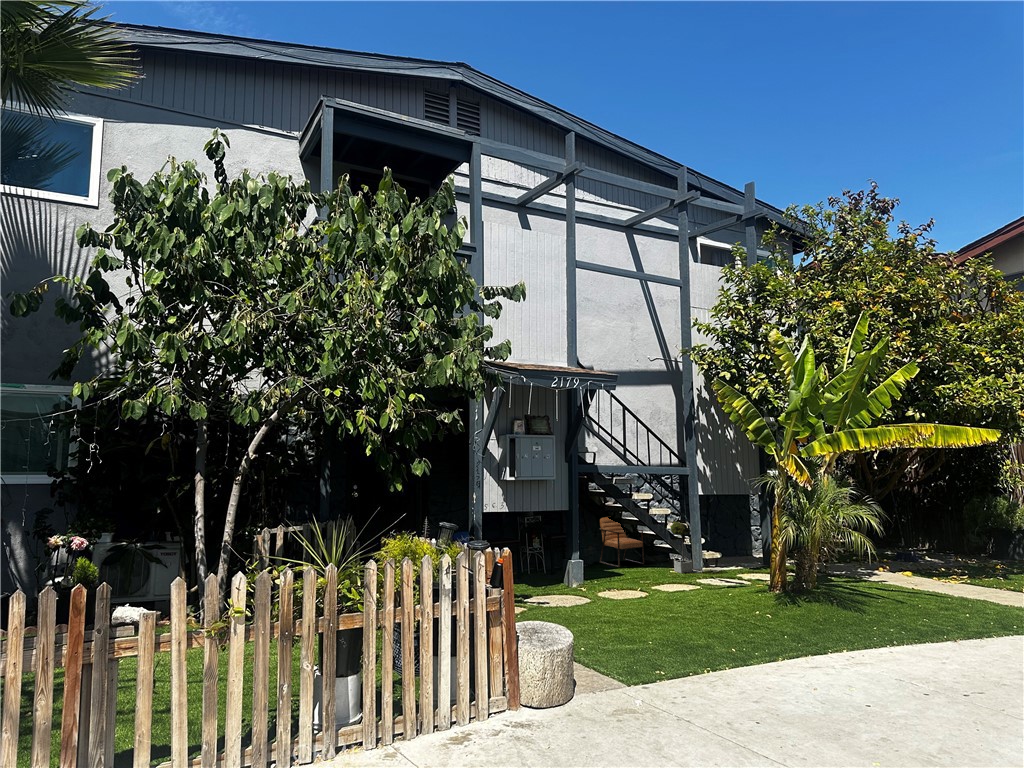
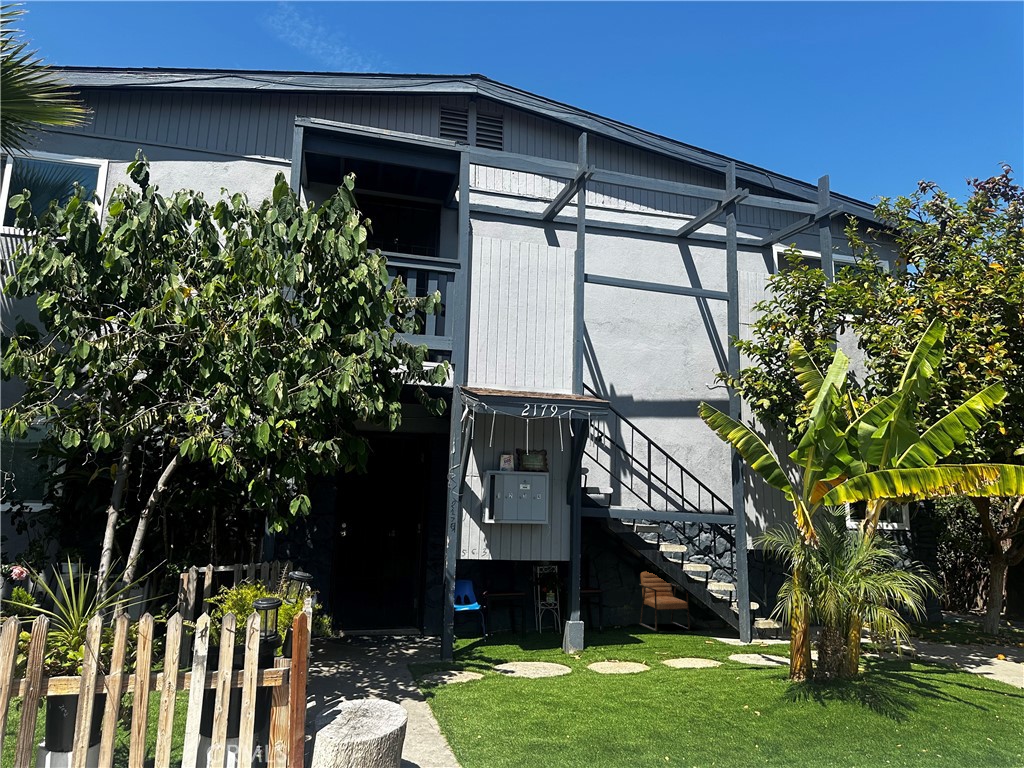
potted tree: present [670,521,693,573] -> none [711,580,738,644]

